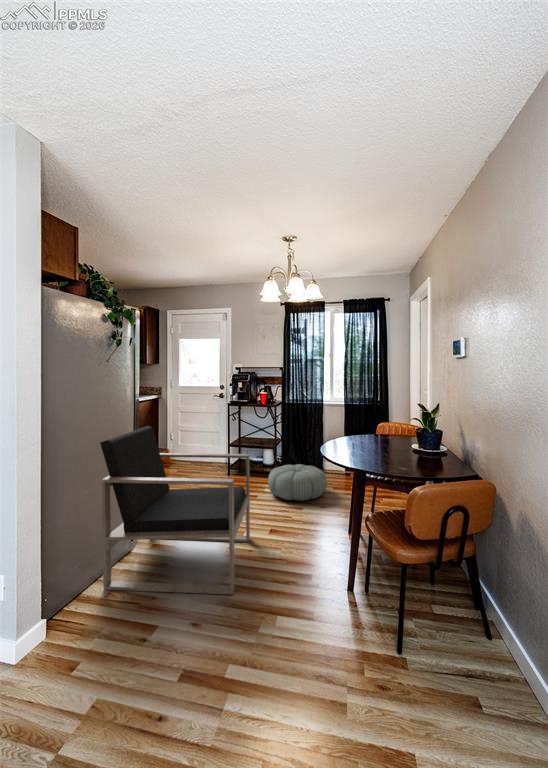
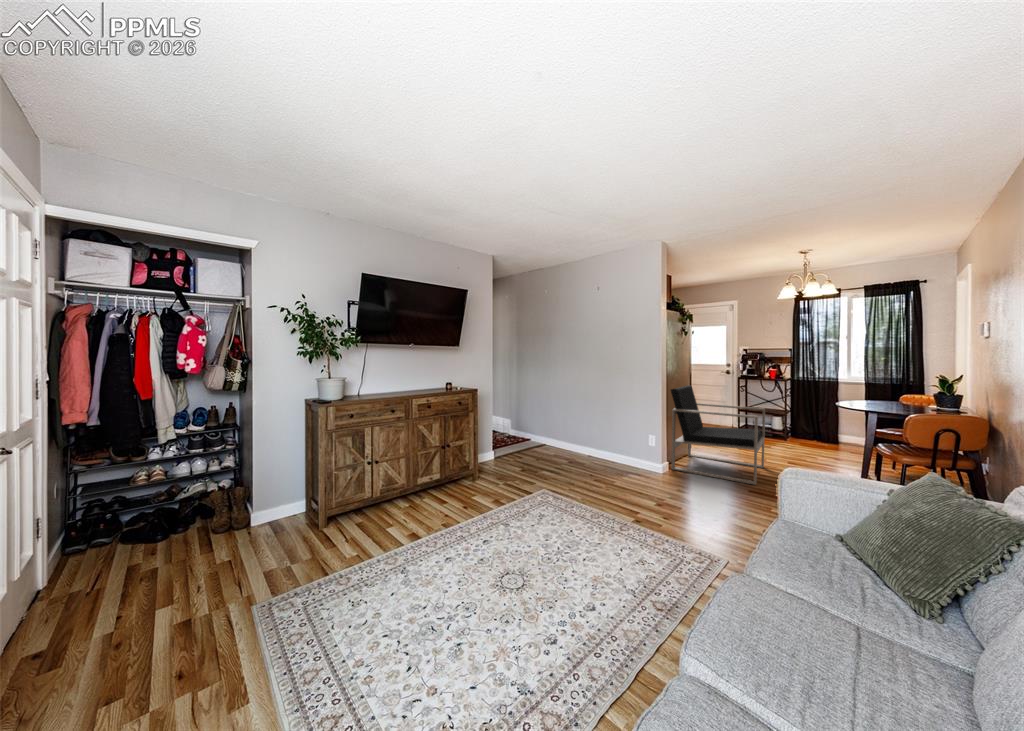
pouf: present [268,464,327,501] -> none [777,429,839,456]

